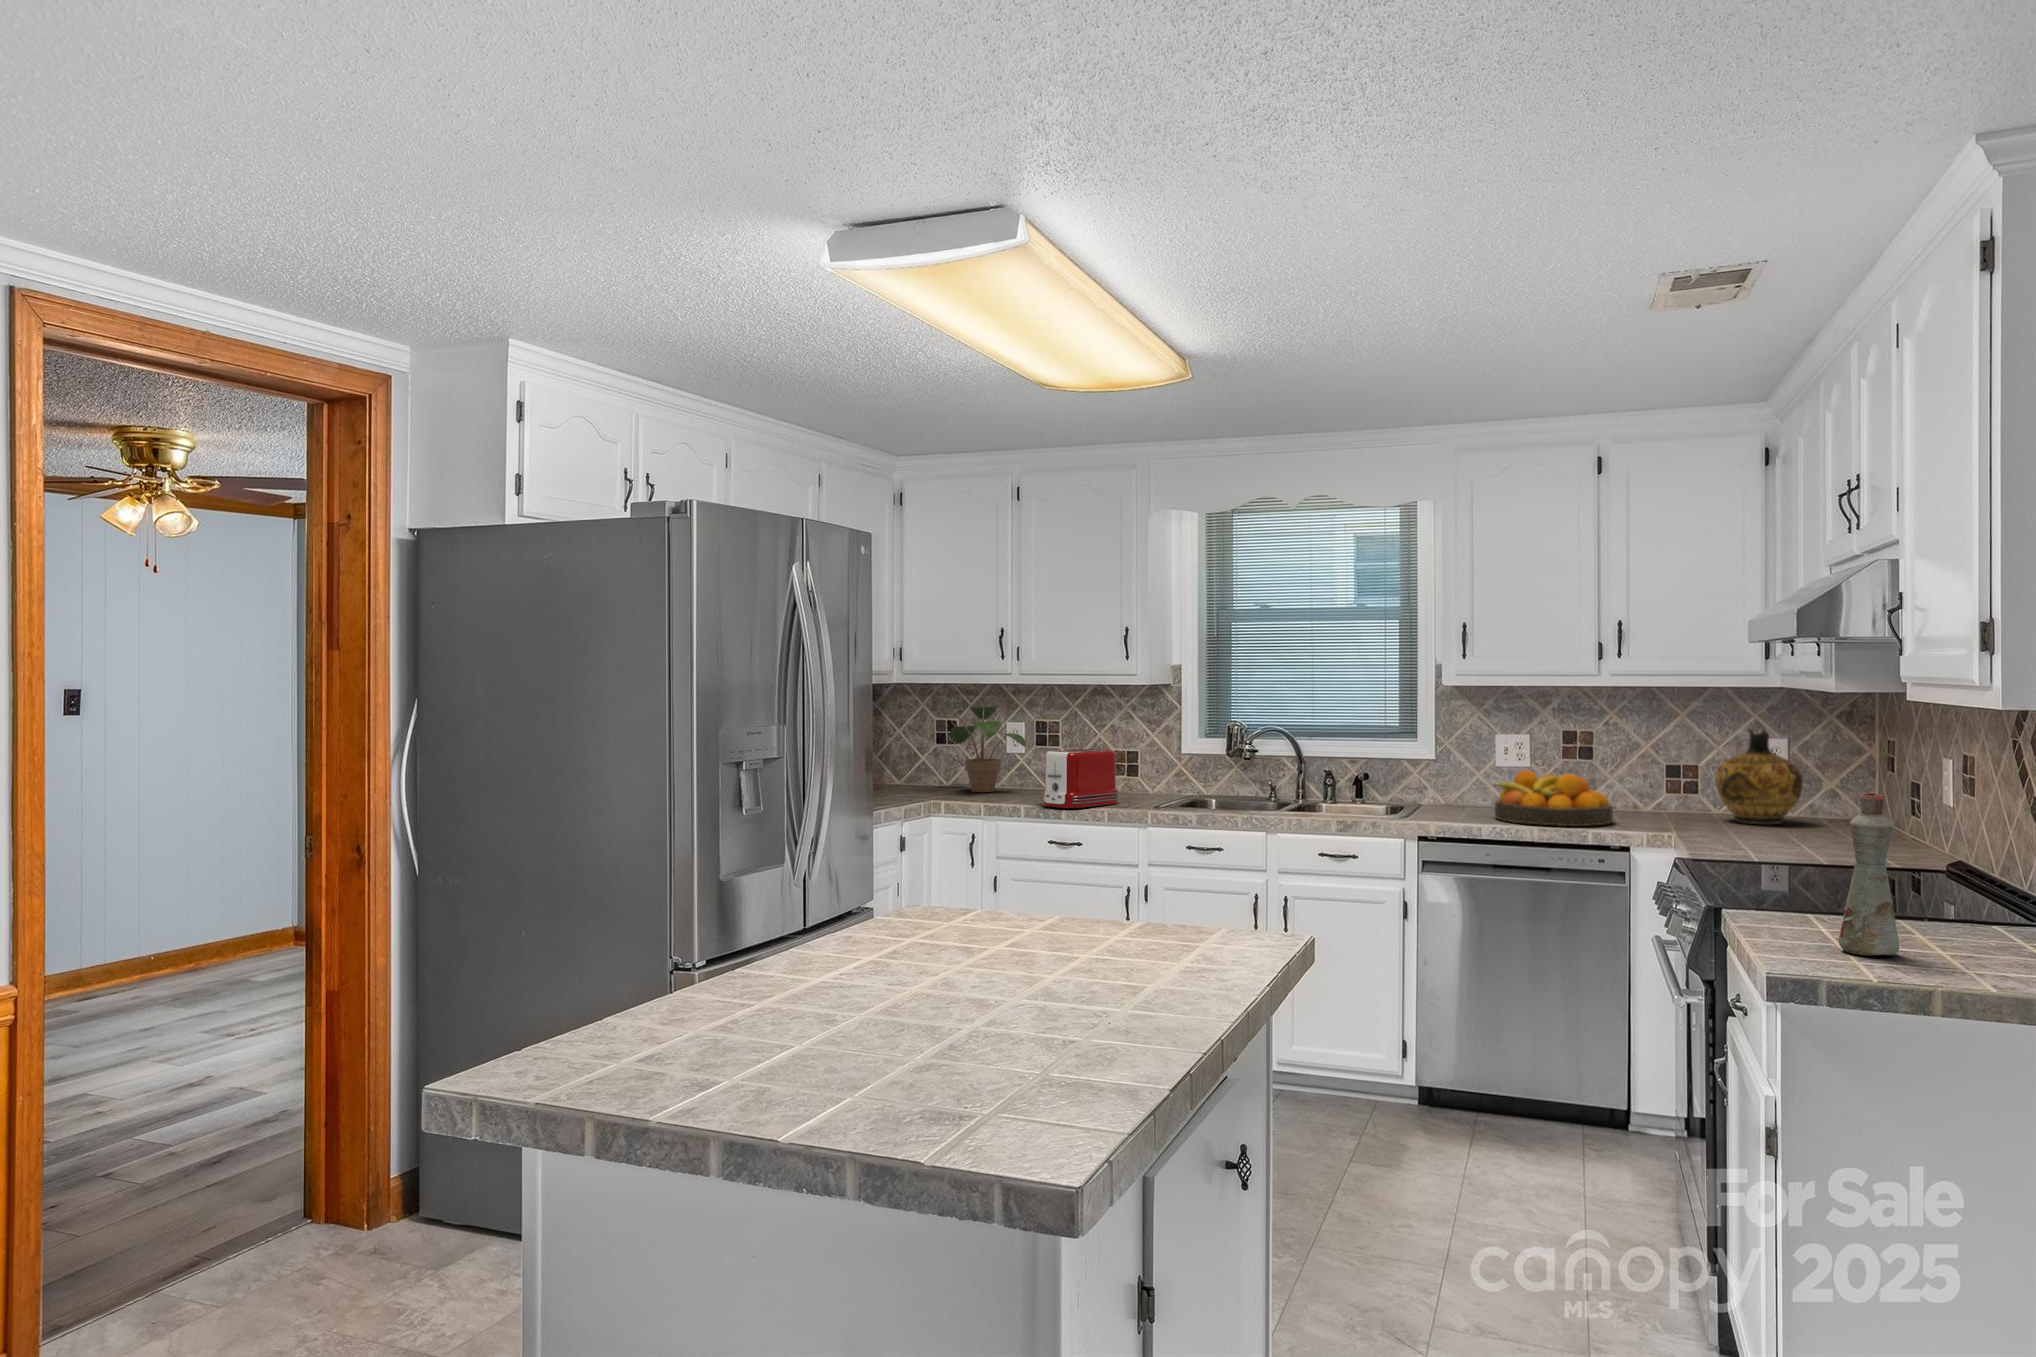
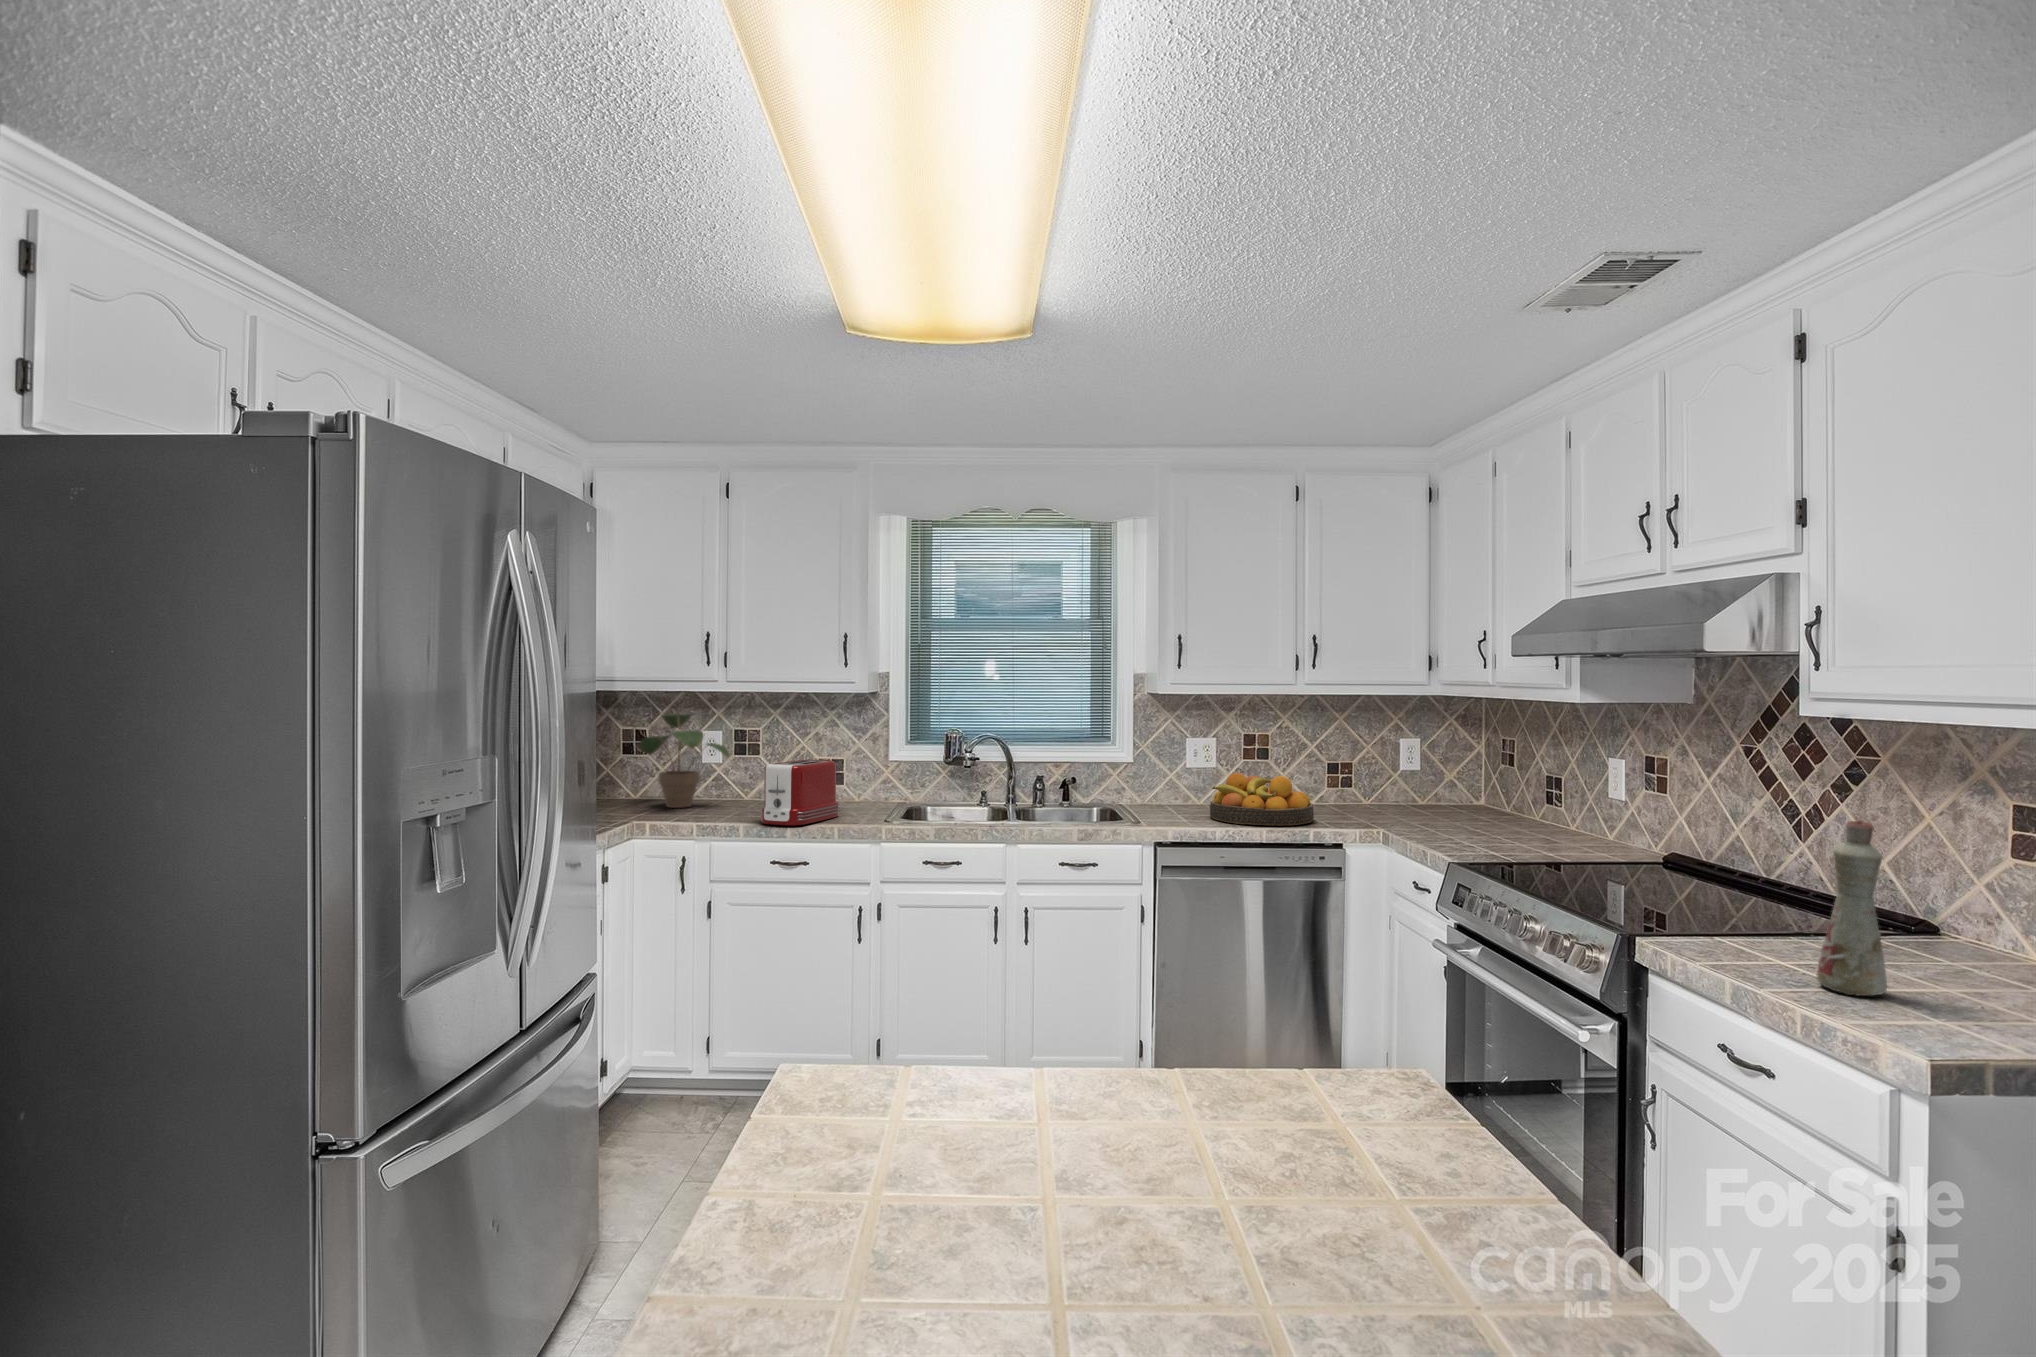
ceramic jug: present [1716,729,1803,824] -> none [1377,732,1447,815]

